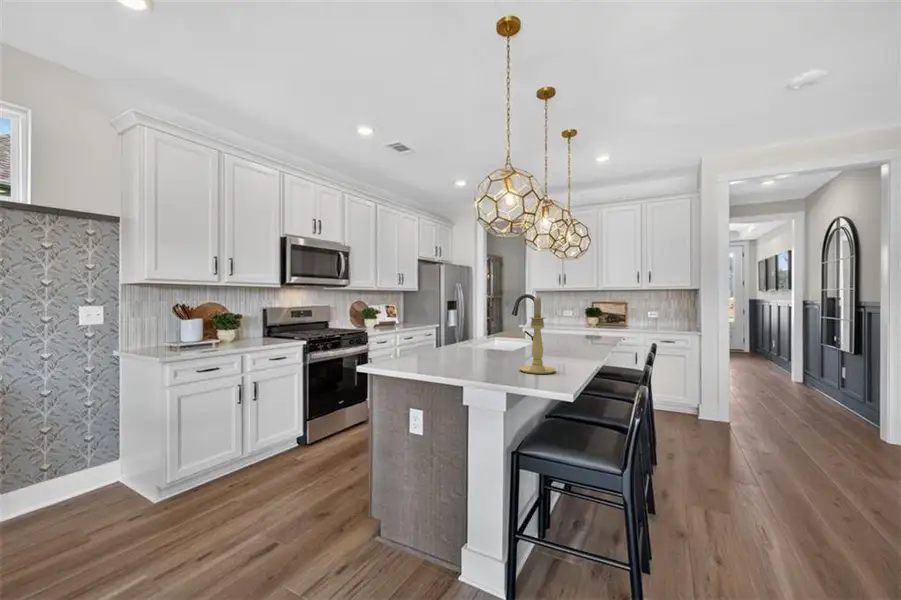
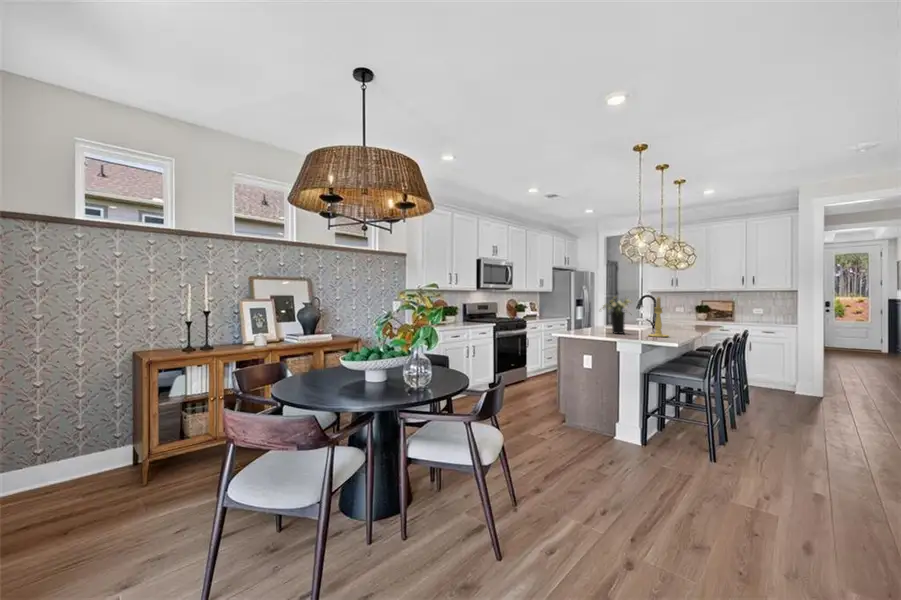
flower arrangement: none [438,295,496,365] -> present [600,298,632,334]

